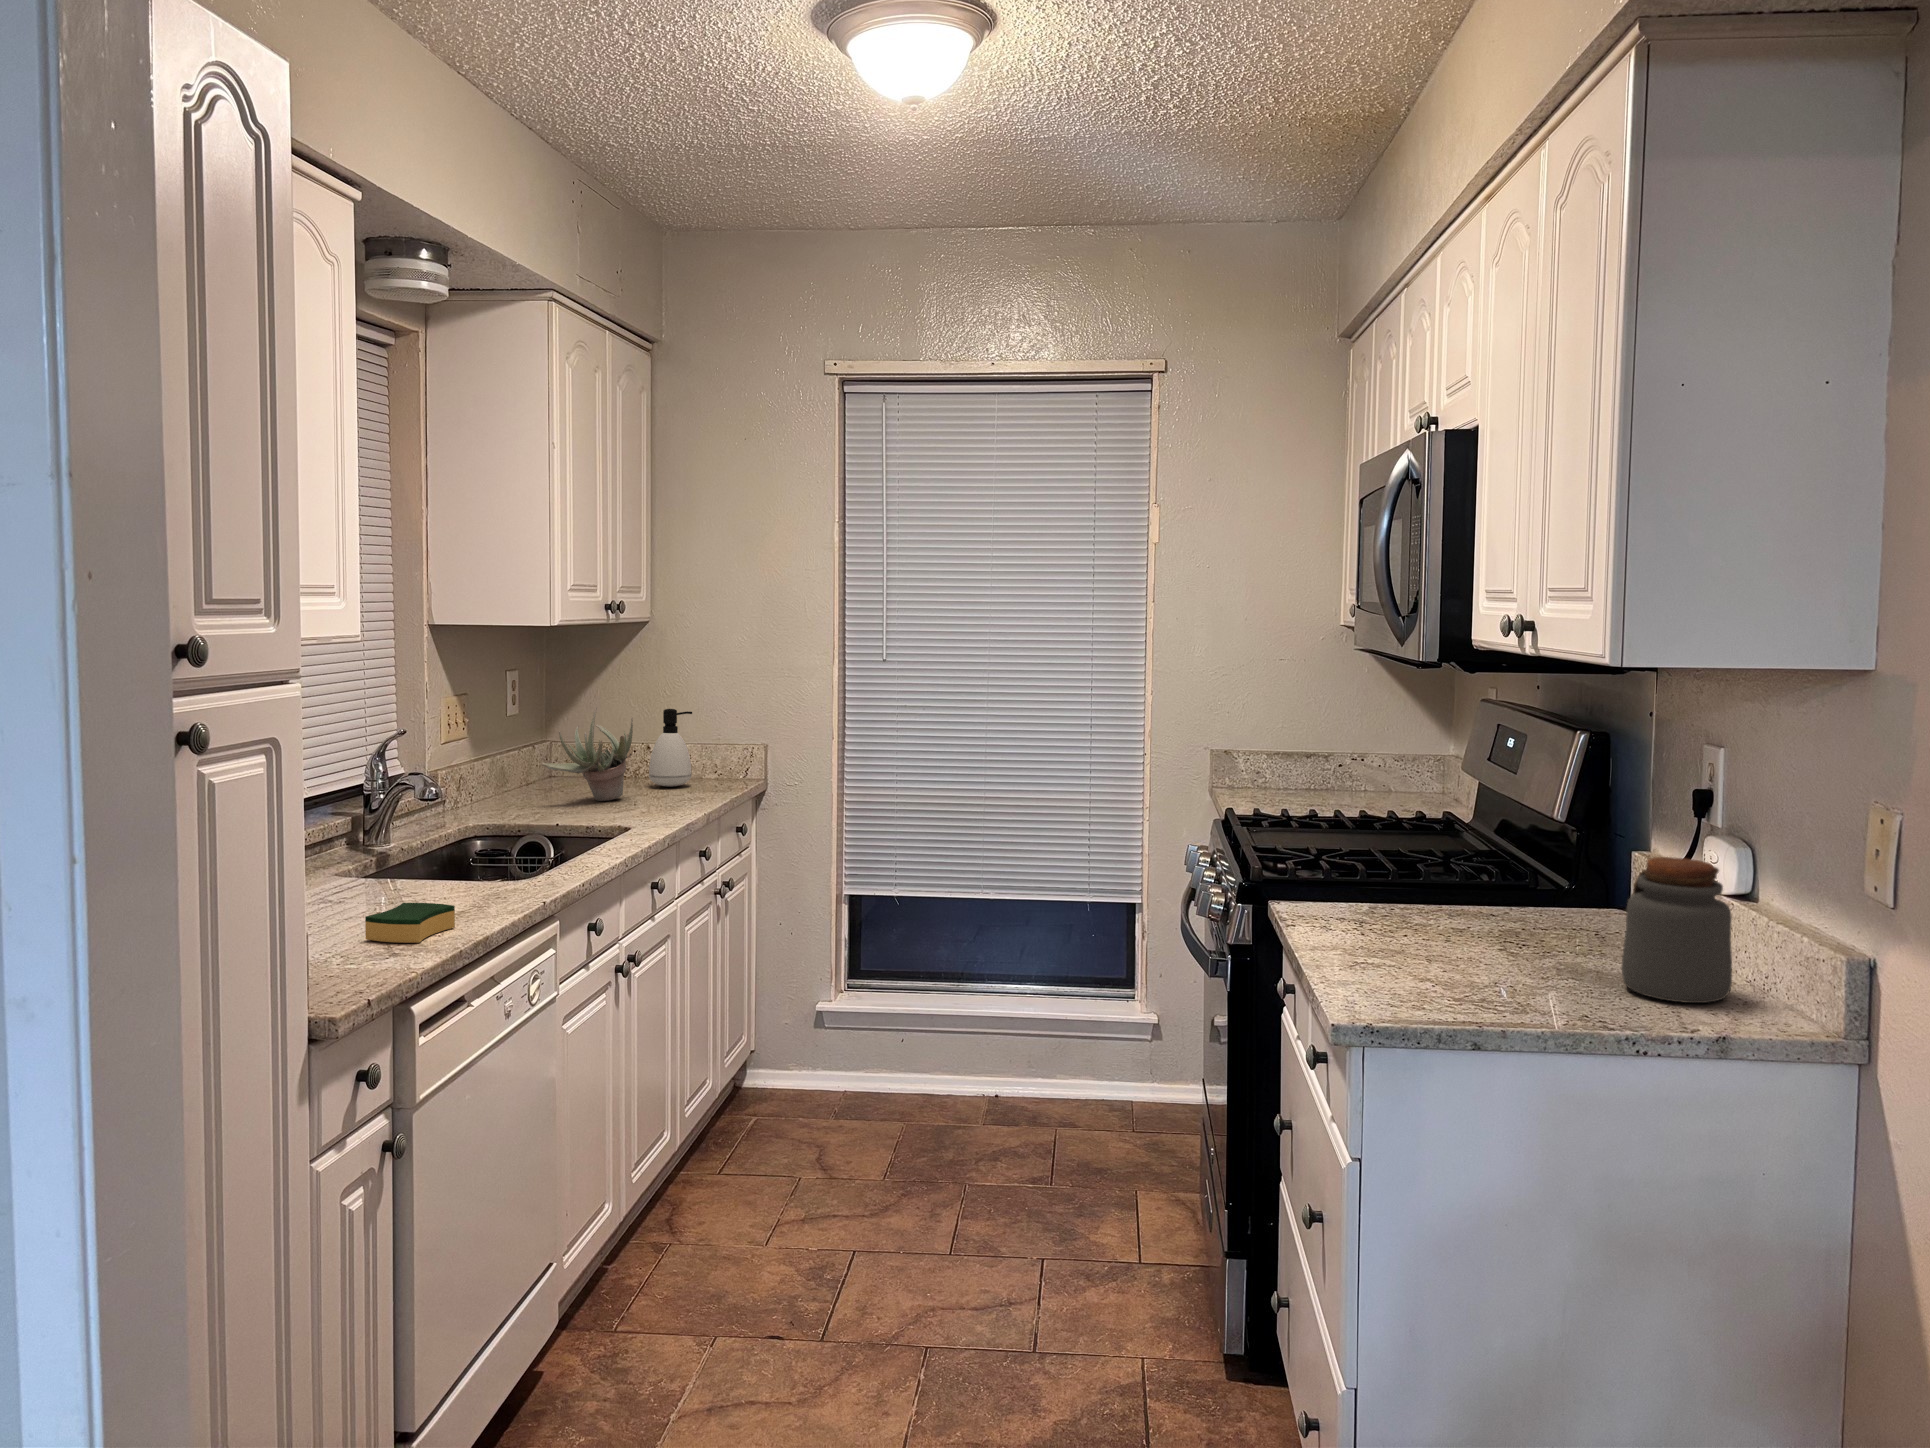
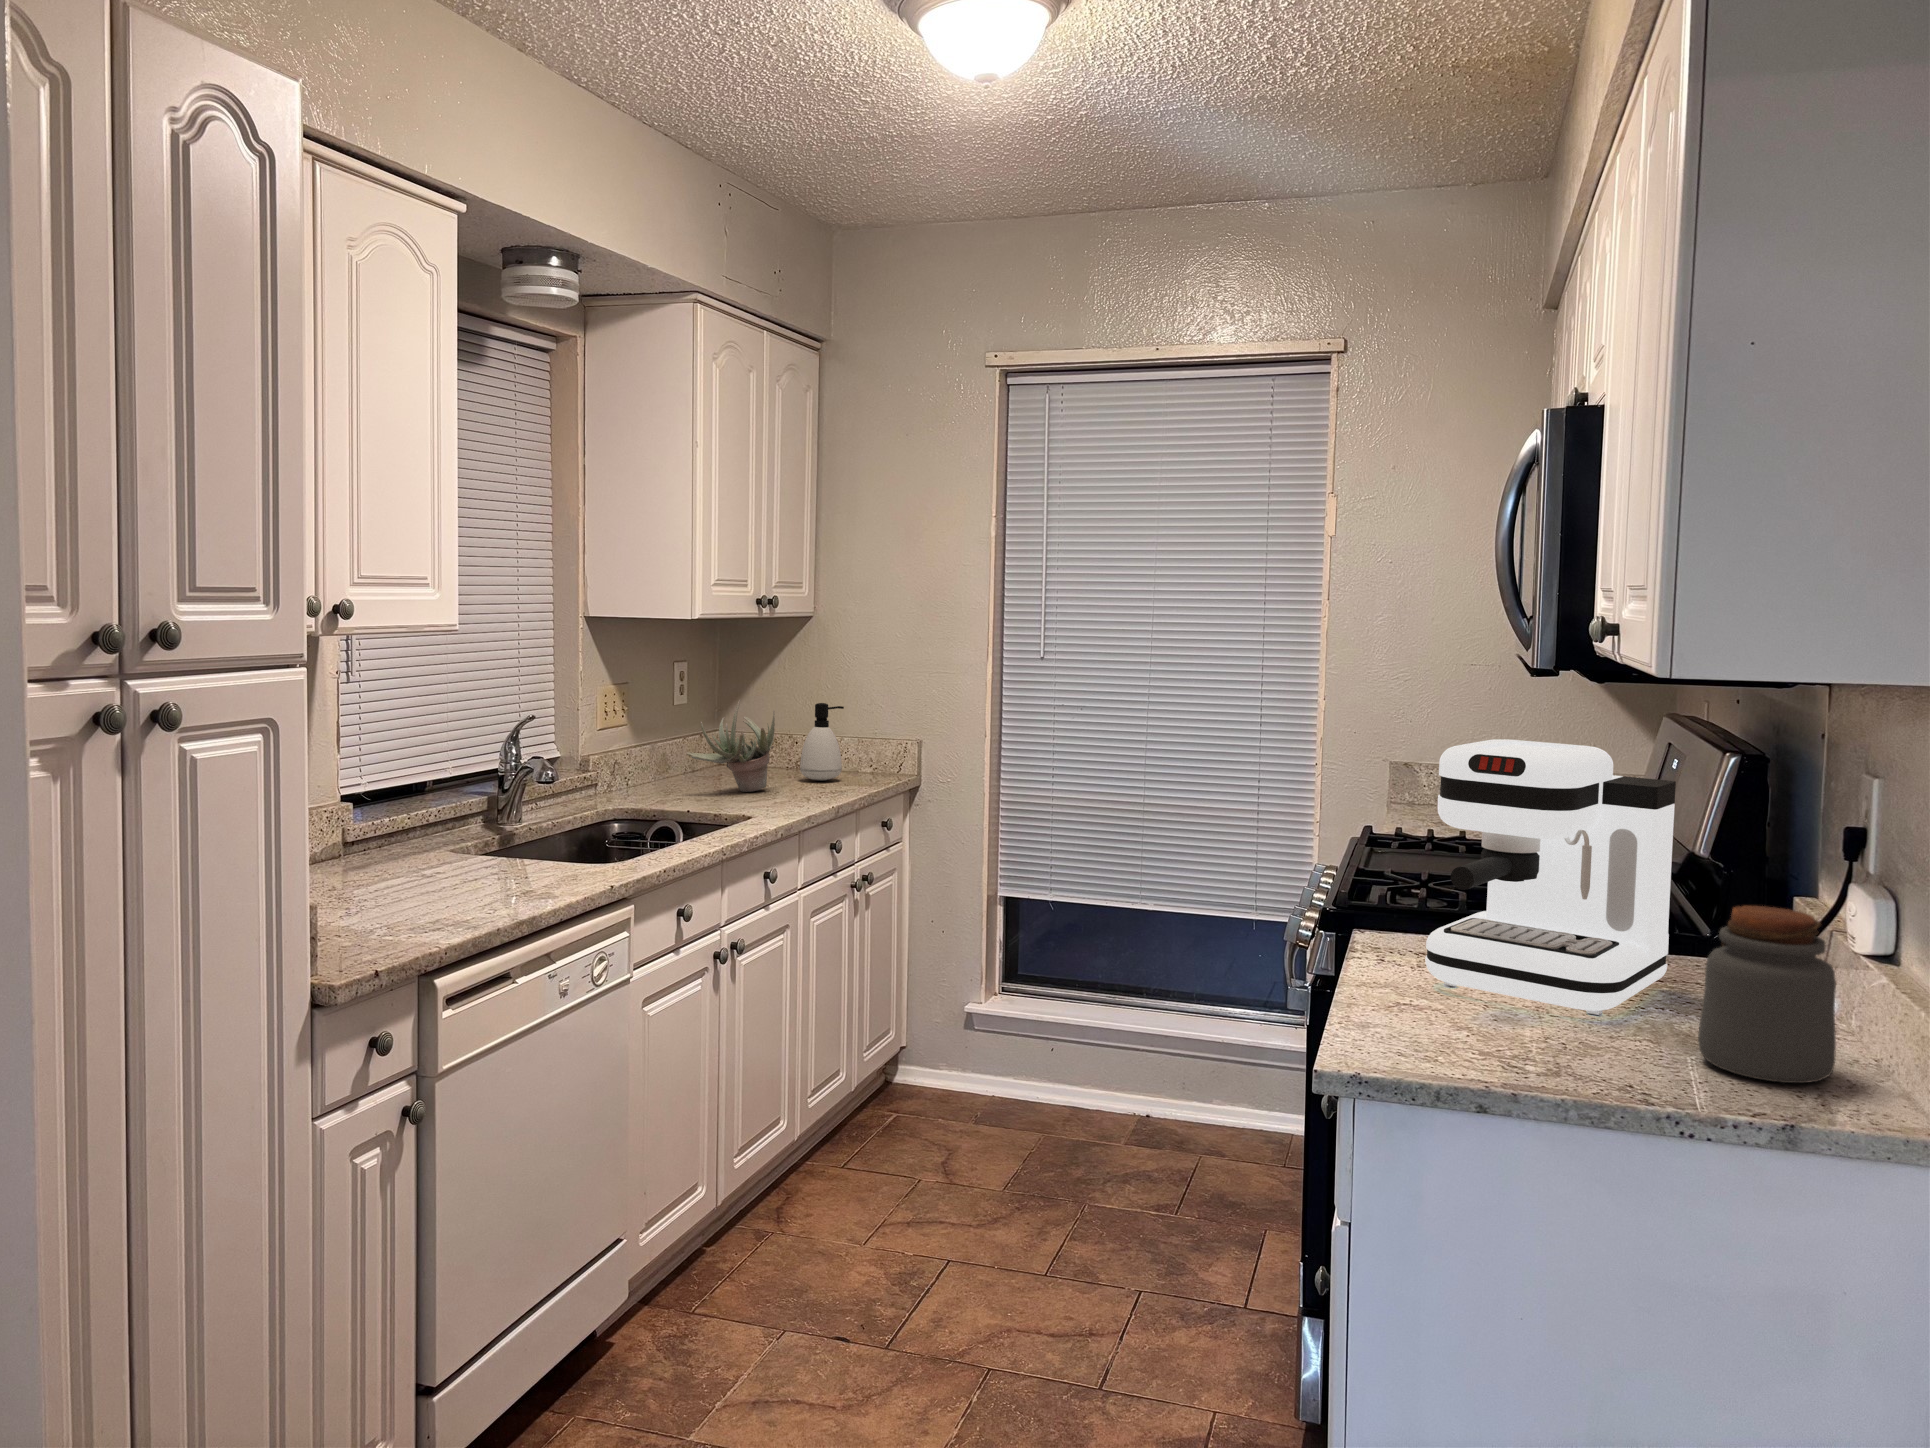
coffee maker: none [1367,724,1561,959] -> present [1425,739,1676,1015]
sponge: present [365,903,455,943] -> none [432,878,517,916]

